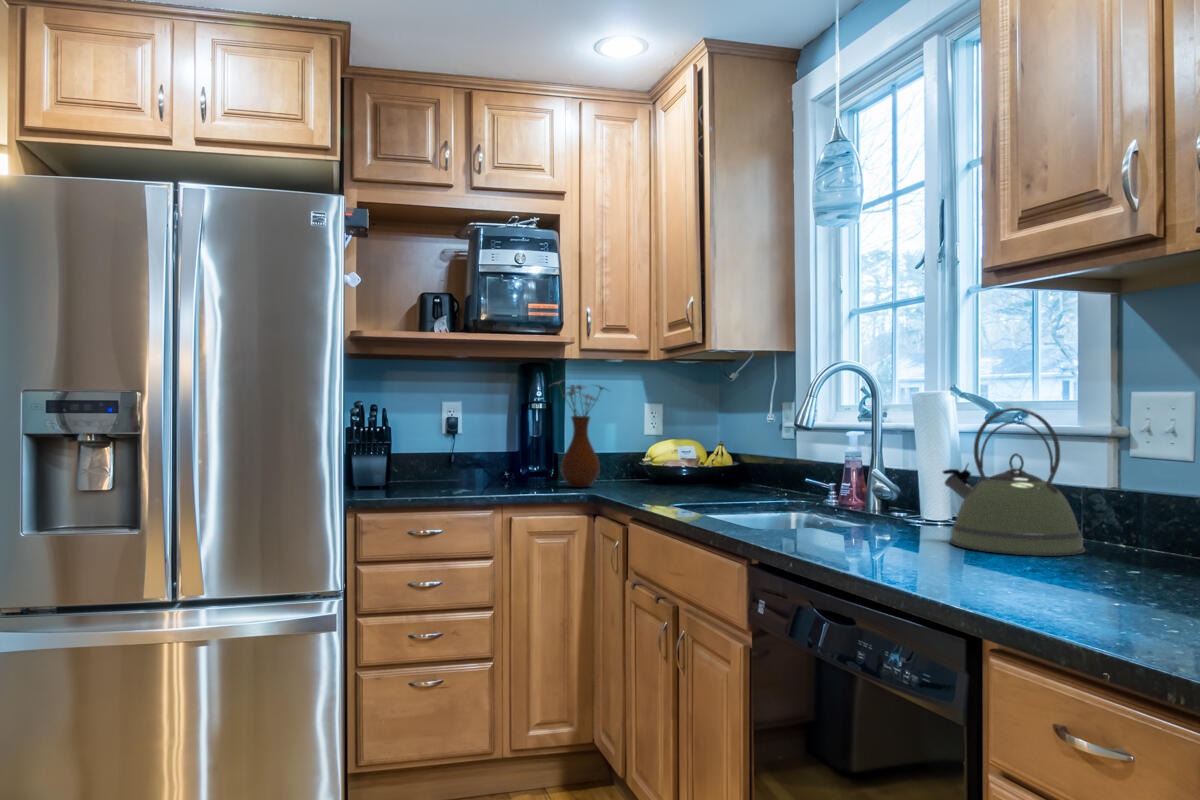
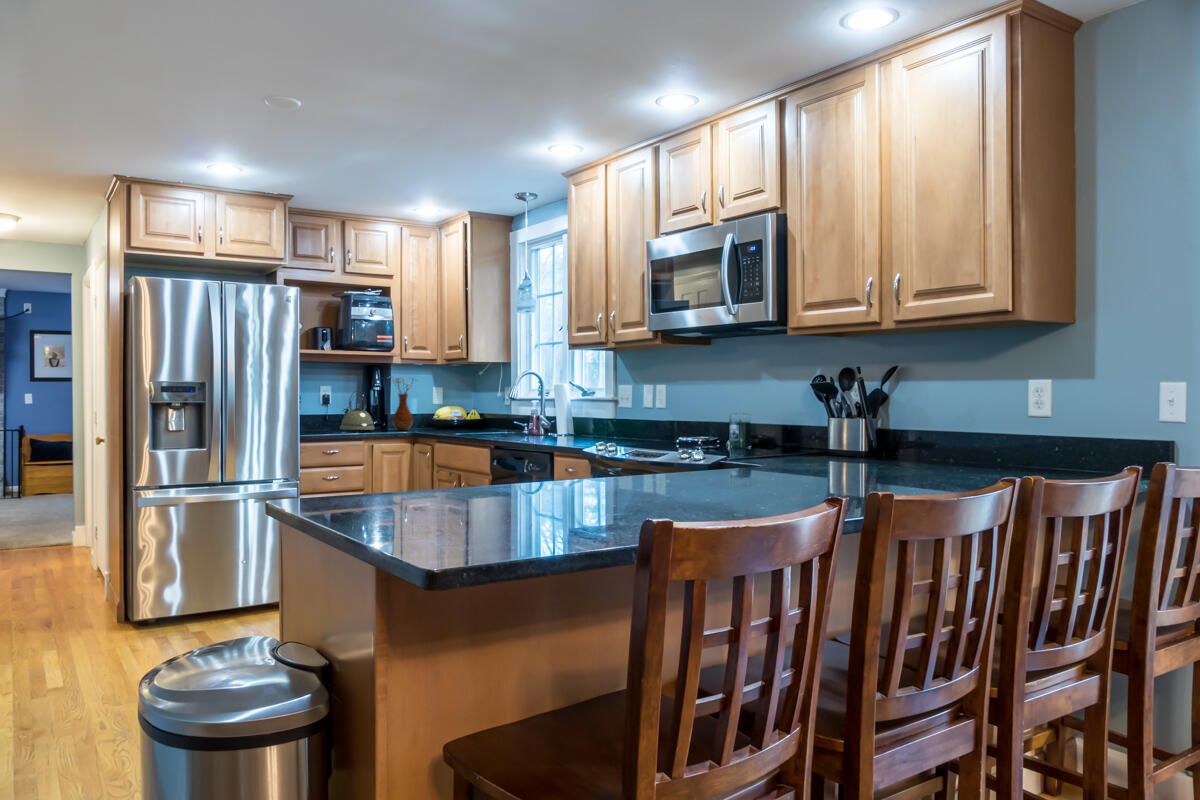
kettle: present [943,408,1085,556] -> present [340,392,374,430]

